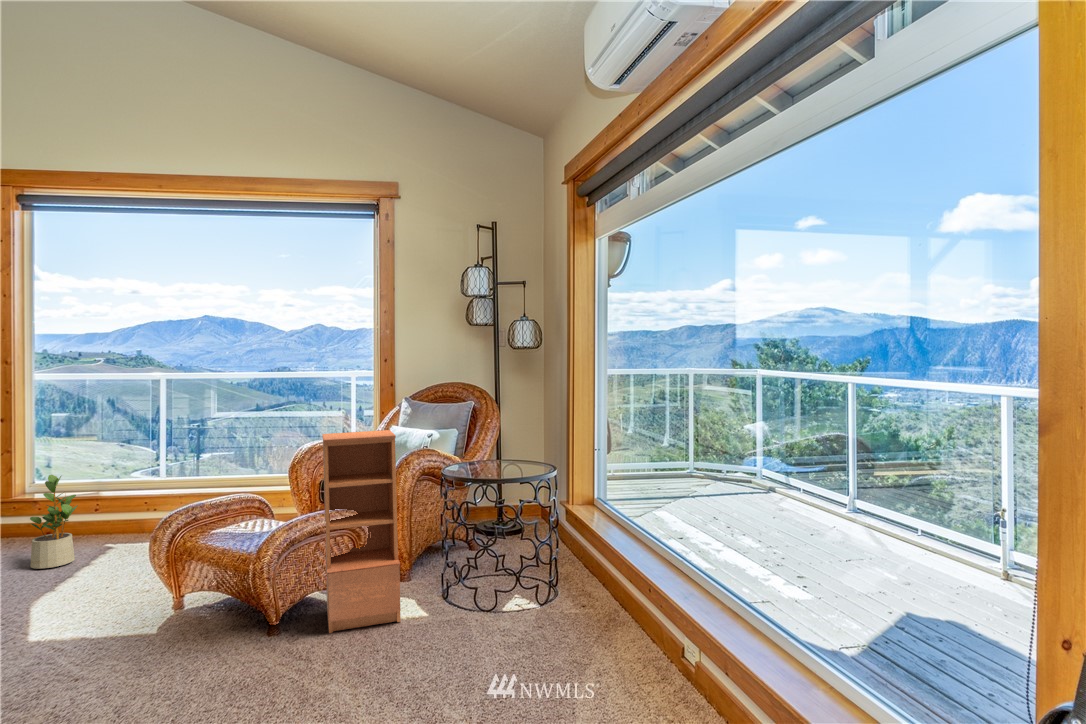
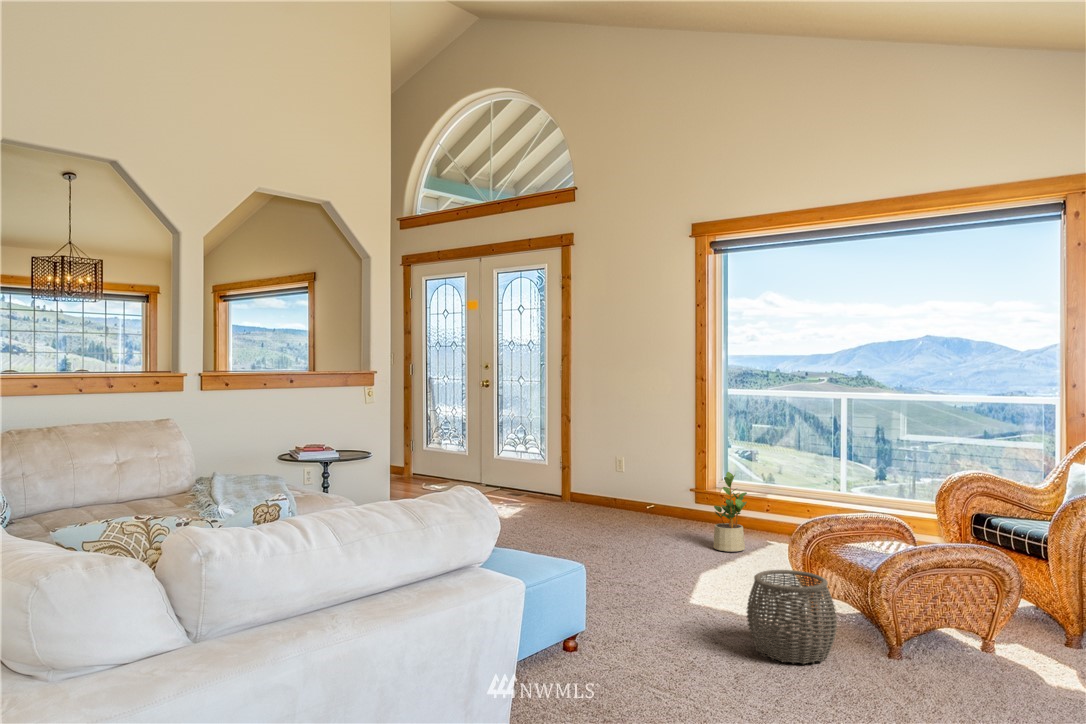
bookcase: present [322,430,401,633] -> none [951,457,1051,697]
woven basket: none [108,573,218,684] -> present [747,570,838,664]

